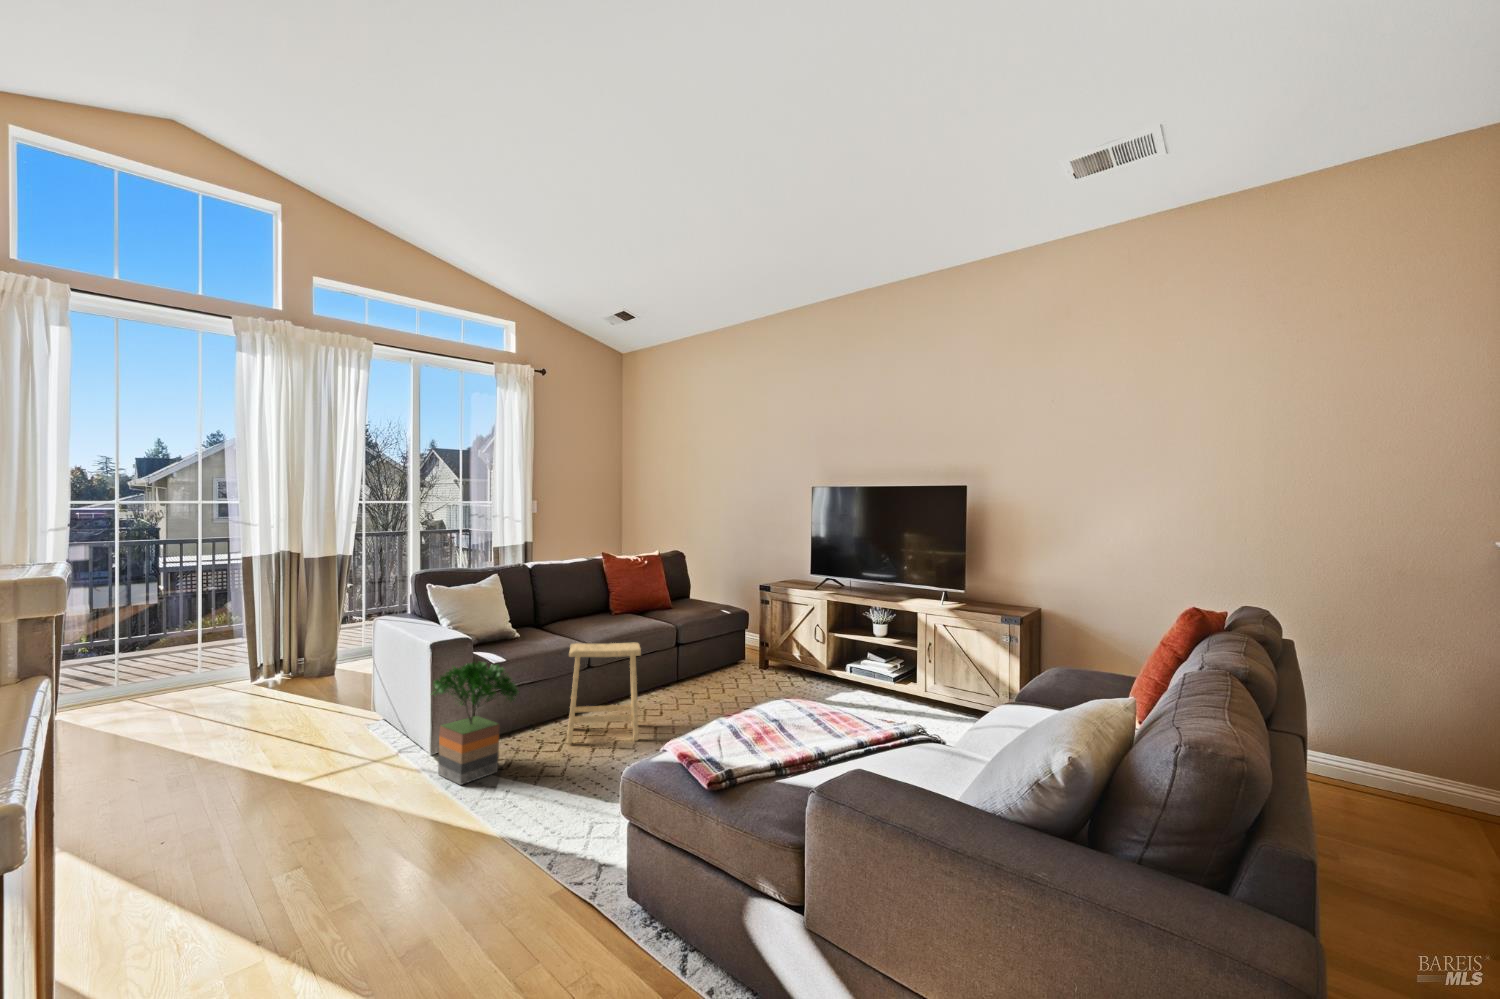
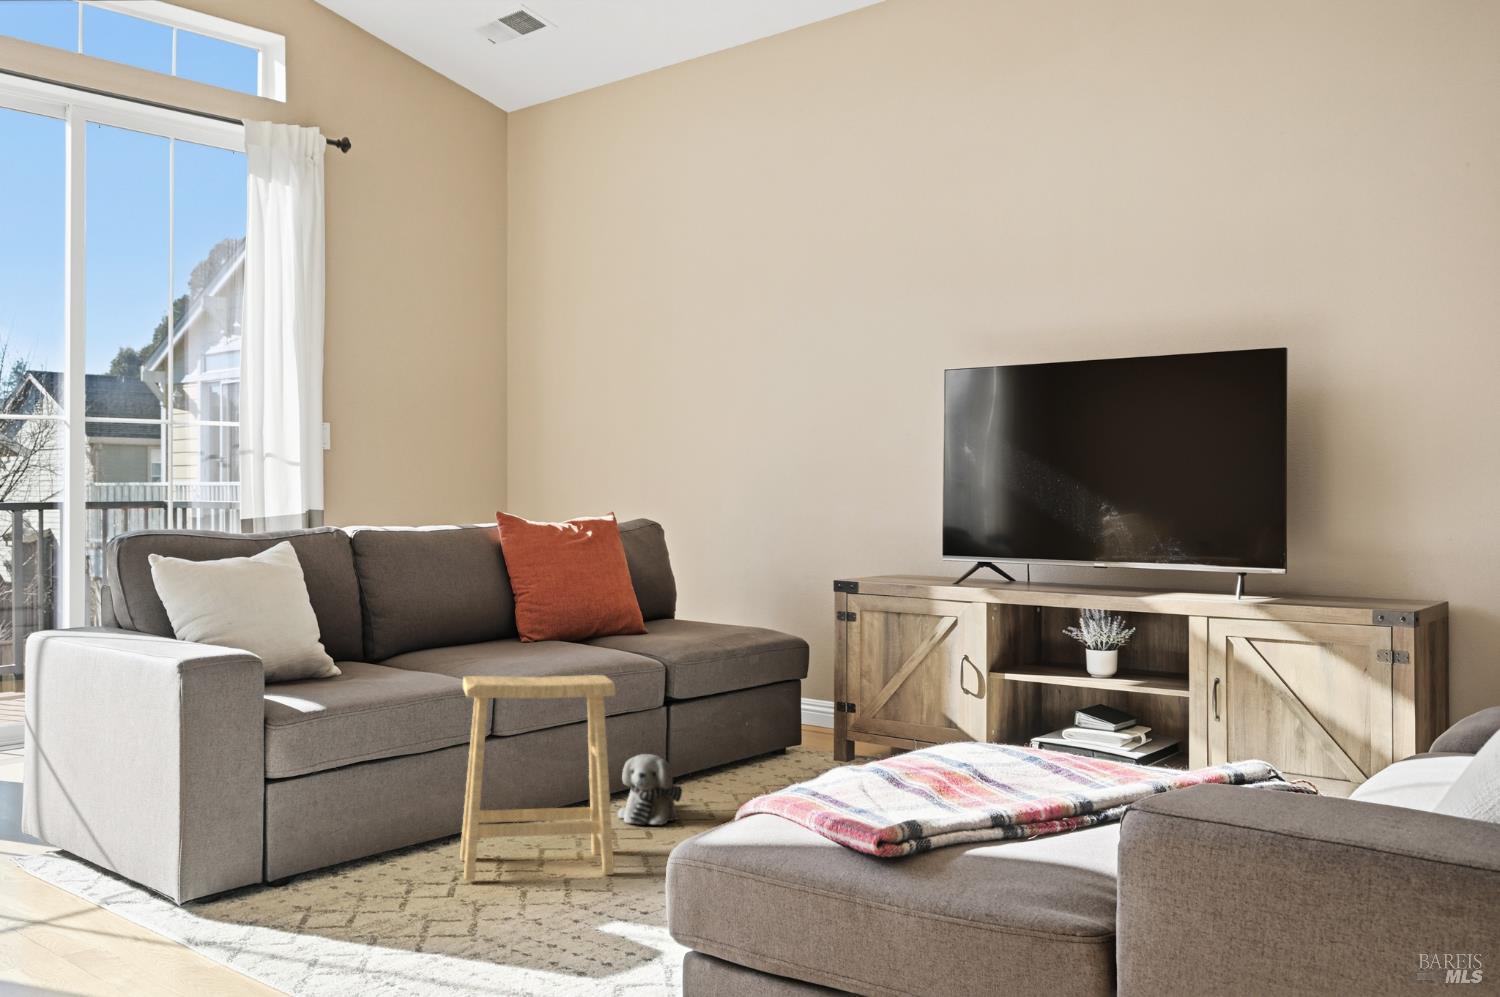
potted tree: present [433,662,519,785] -> none [186,696,376,948]
plush toy: none [649,674,679,709] -> present [618,754,682,825]

